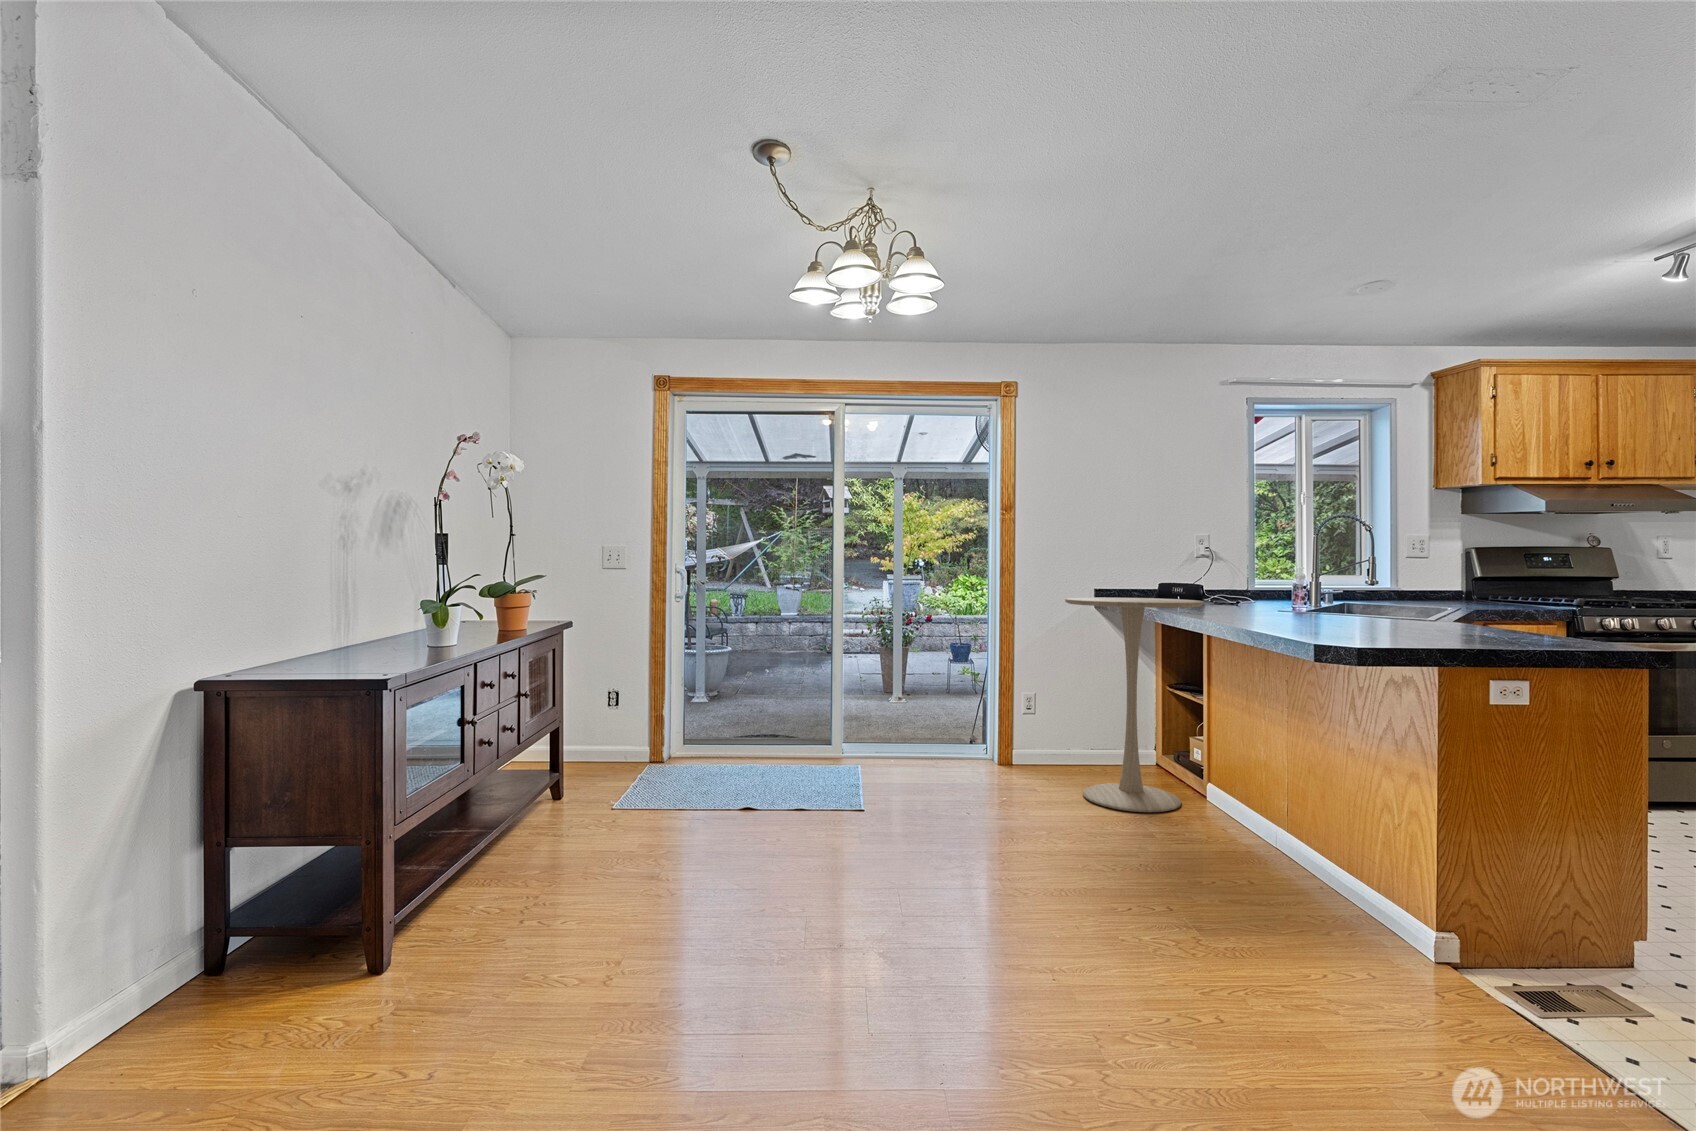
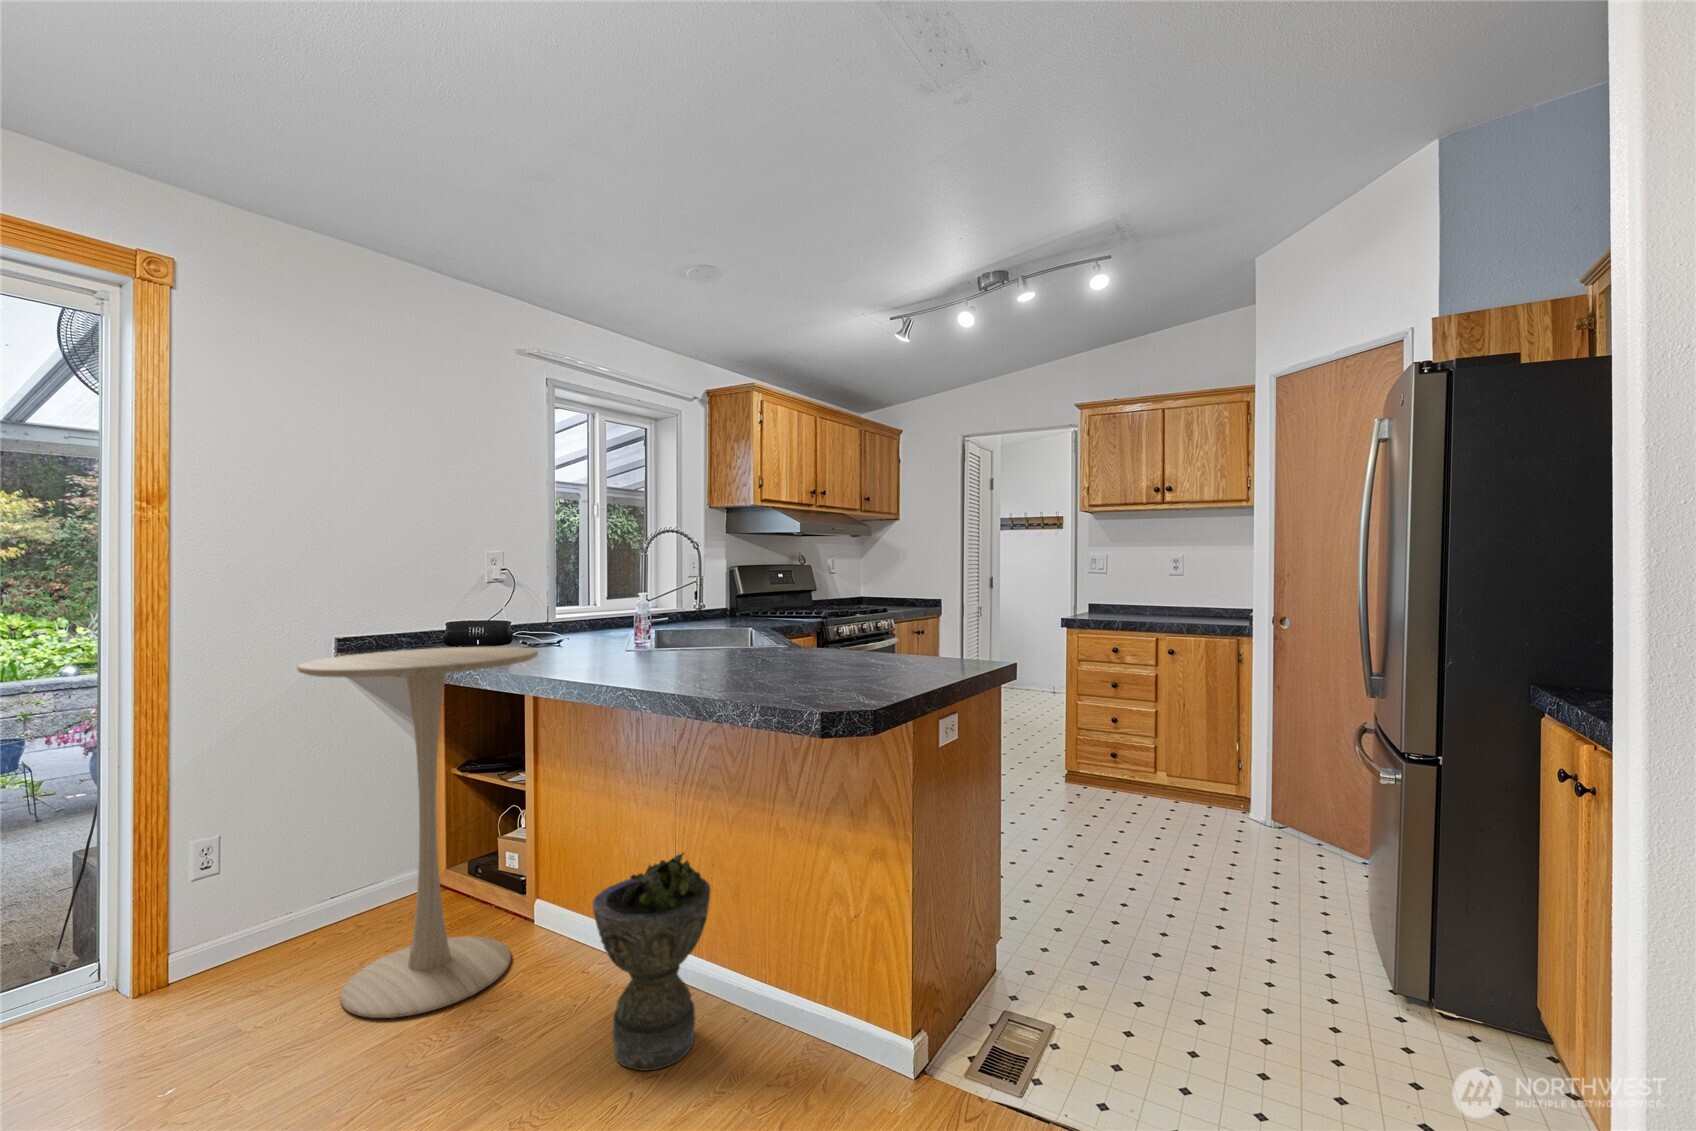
planter: none [1204,742,1291,875] -> present [593,853,711,1071]

